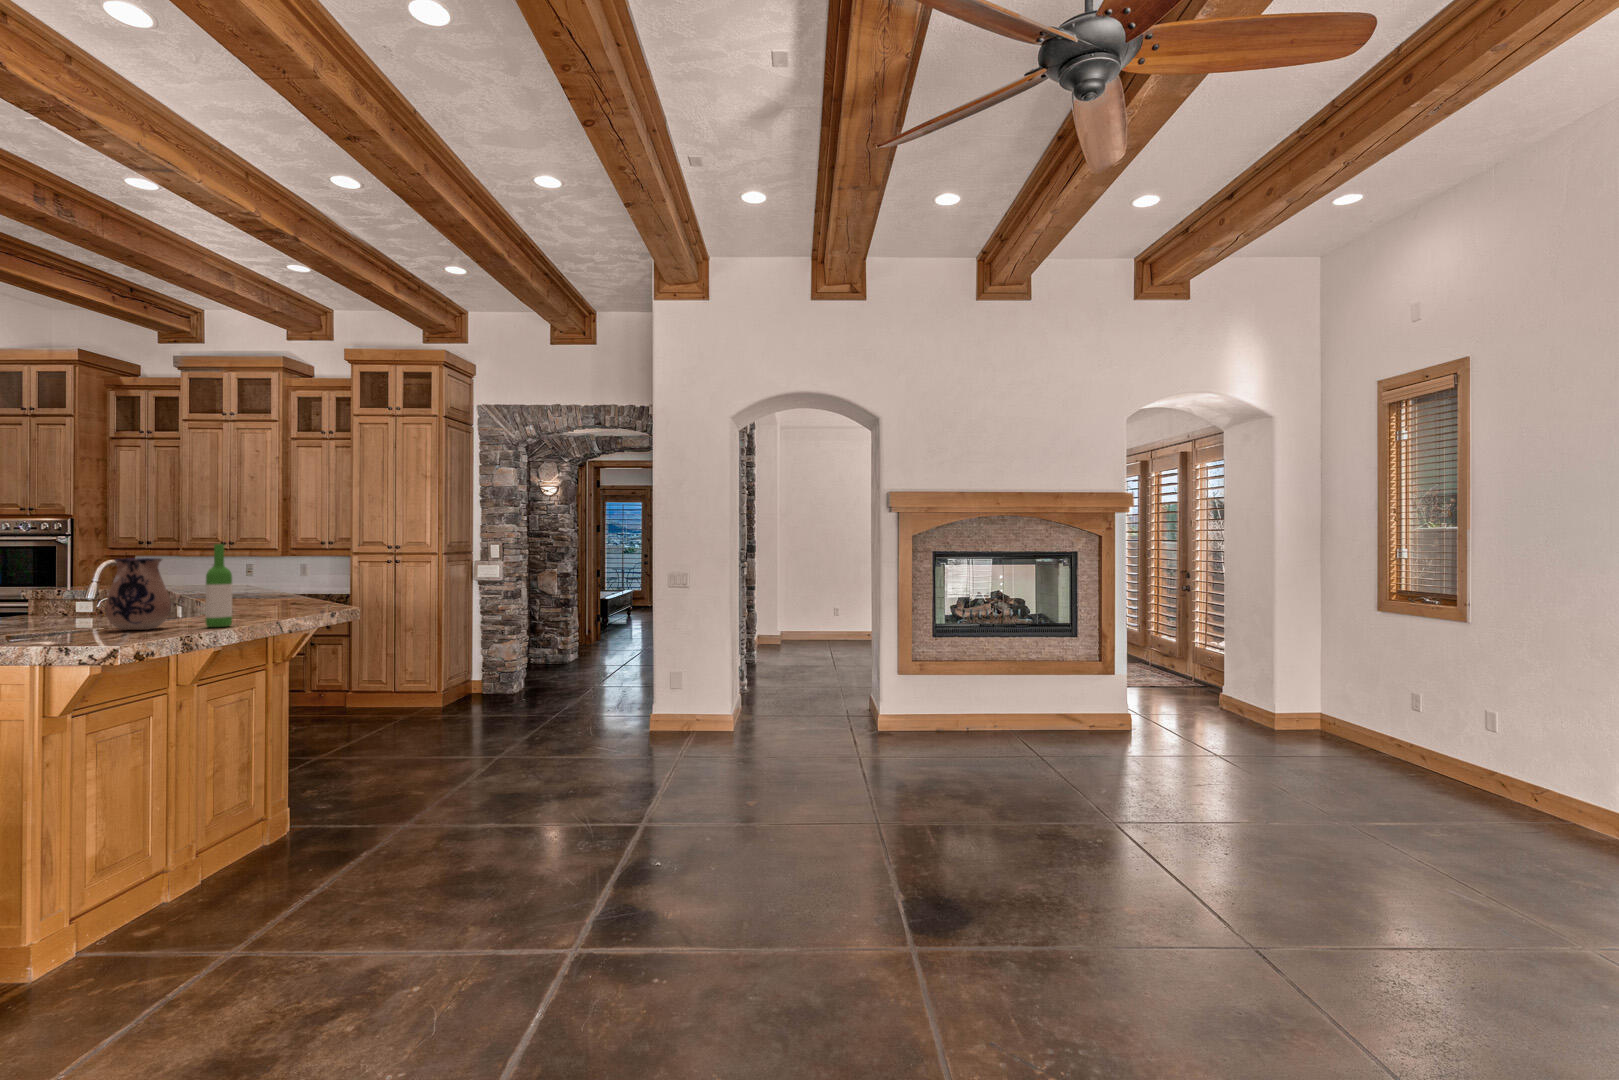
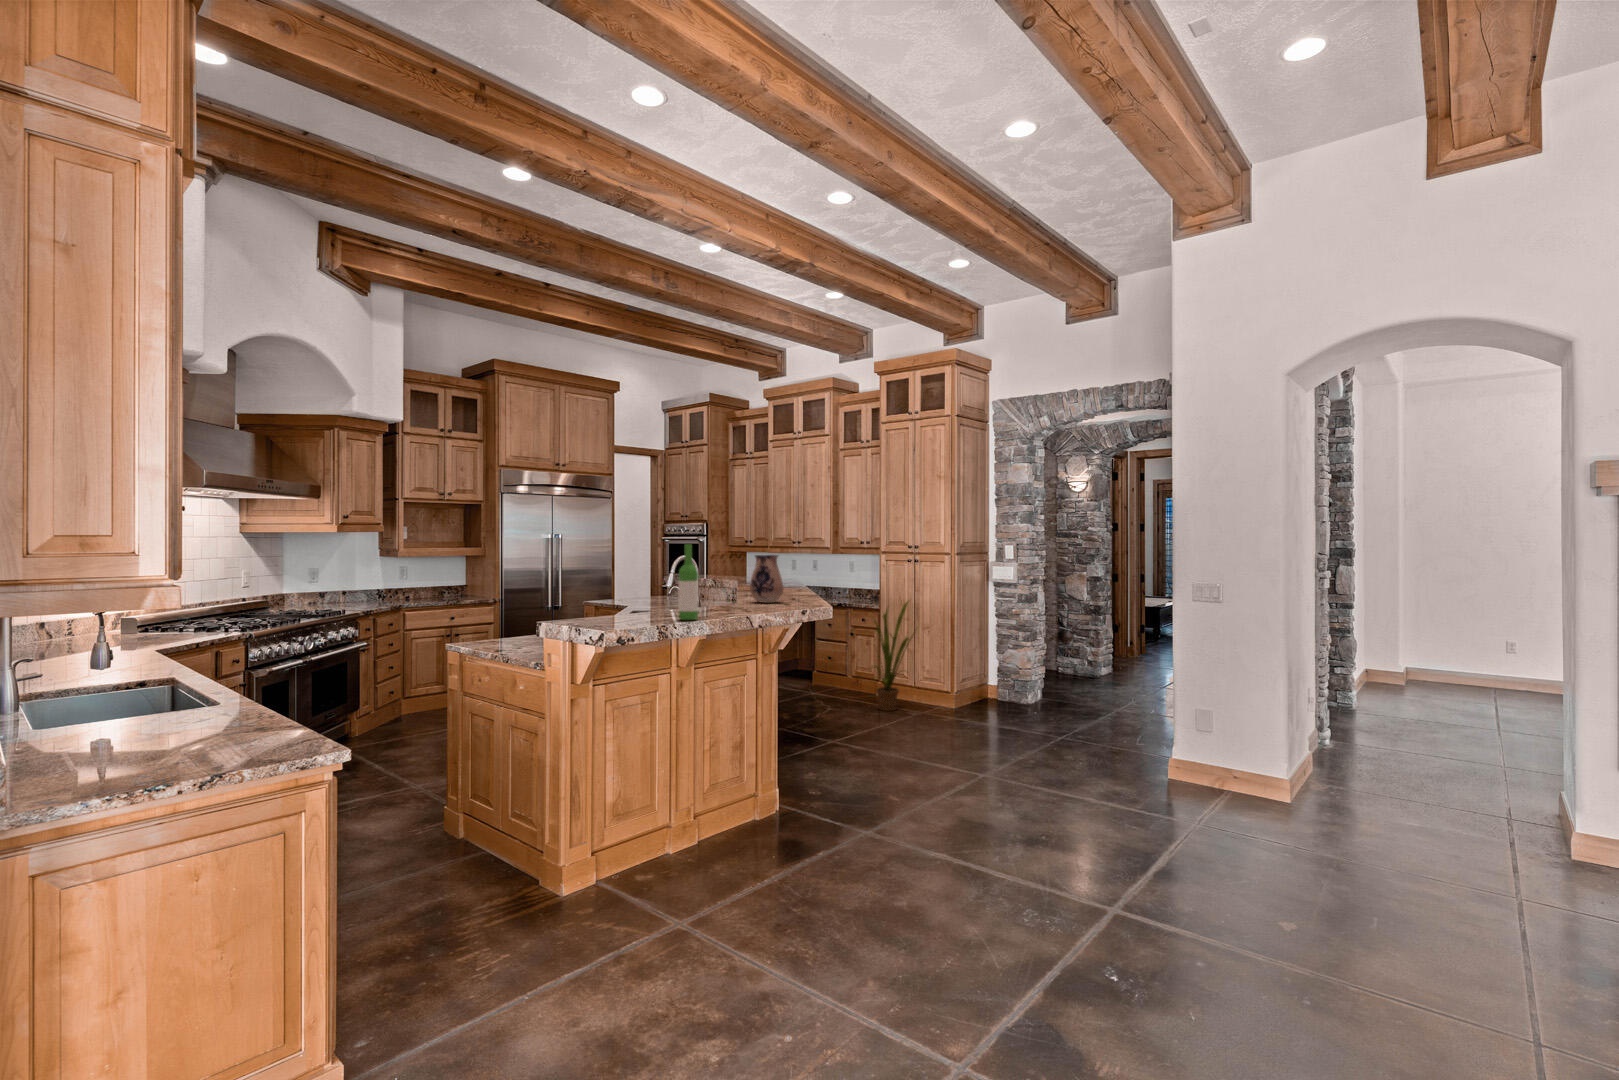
ceramic pitcher: present [105,558,171,630] -> present [750,555,783,603]
house plant: none [337,602,405,720] -> present [874,601,917,711]

